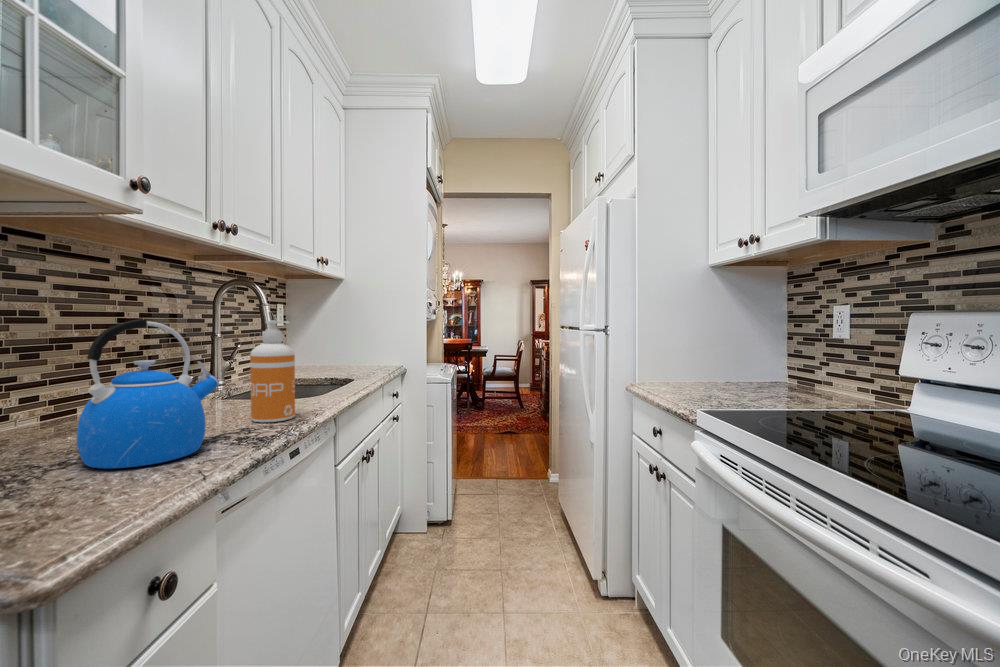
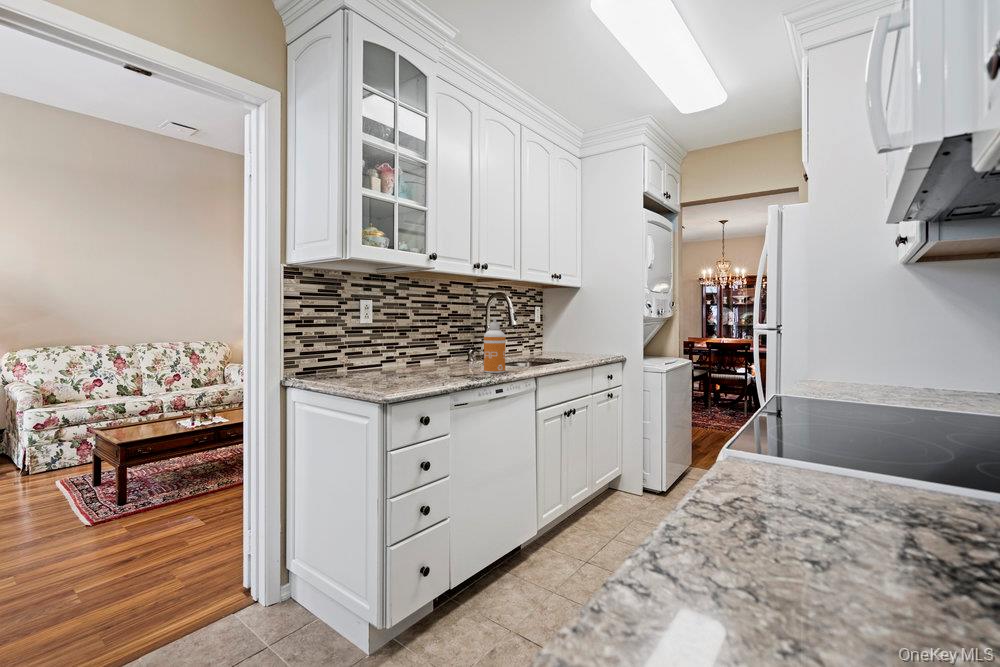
kettle: present [77,319,219,469] -> none [410,317,463,379]

